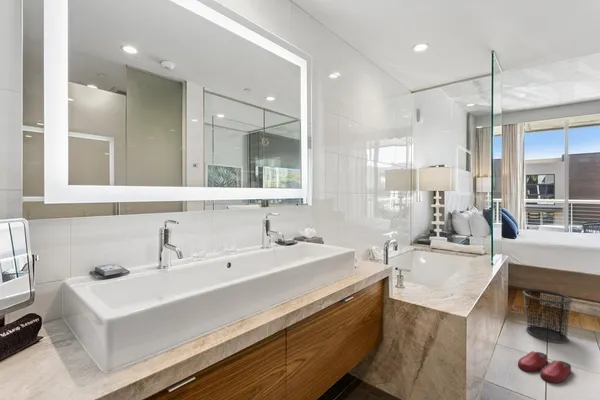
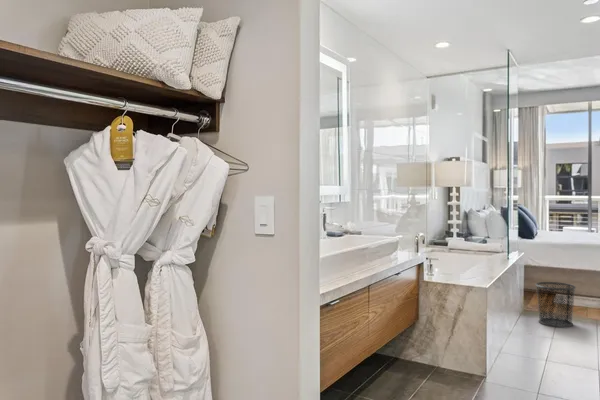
slippers: present [518,351,571,383] -> none [529,330,570,349]

